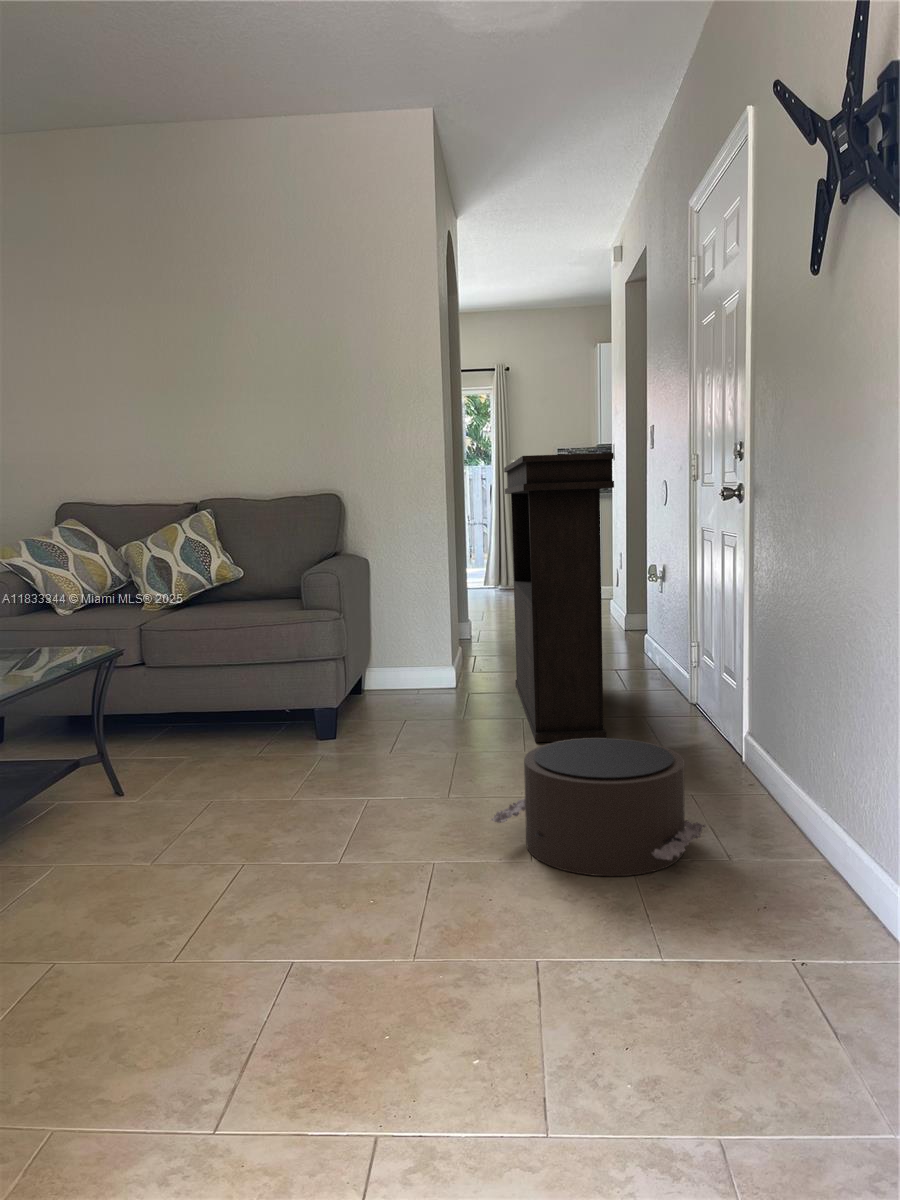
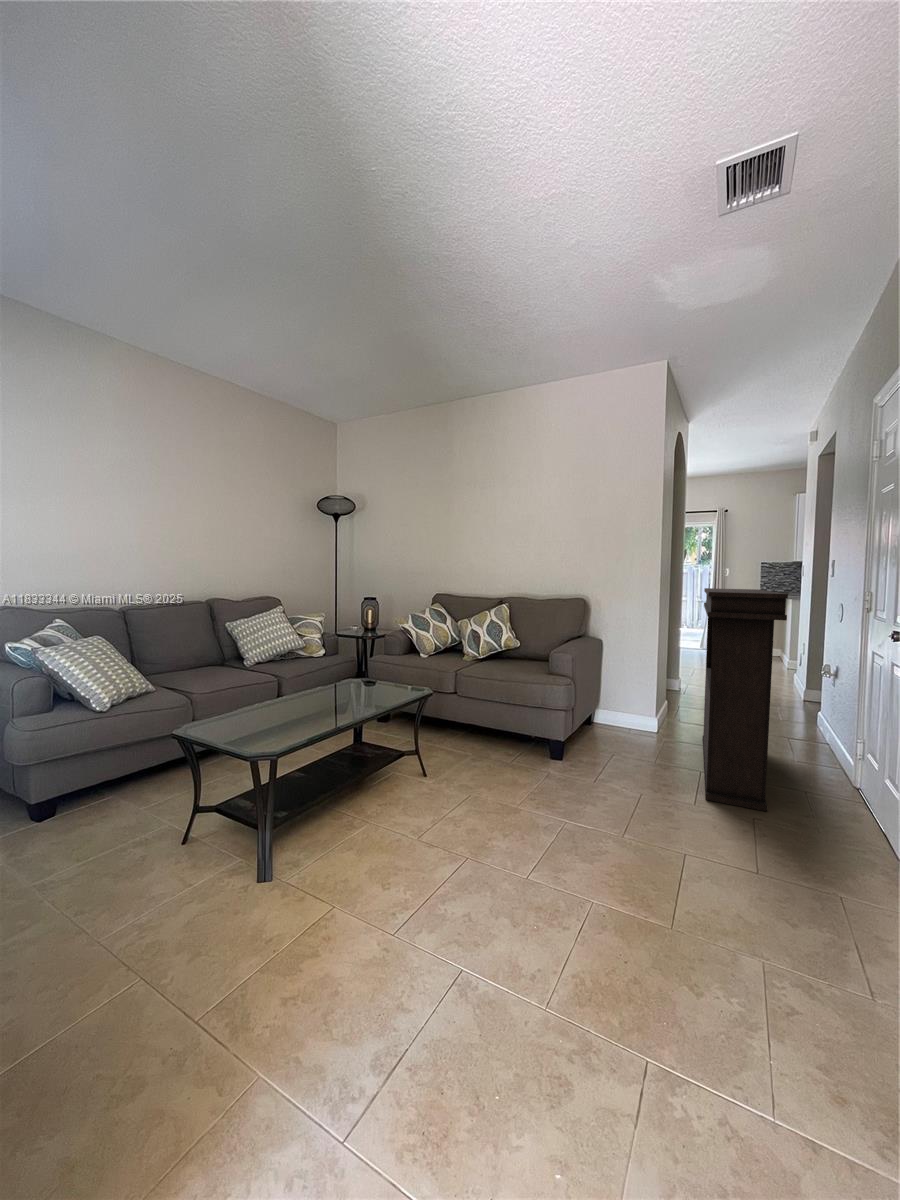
pouf: present [492,738,706,876] -> none [644,829,847,993]

